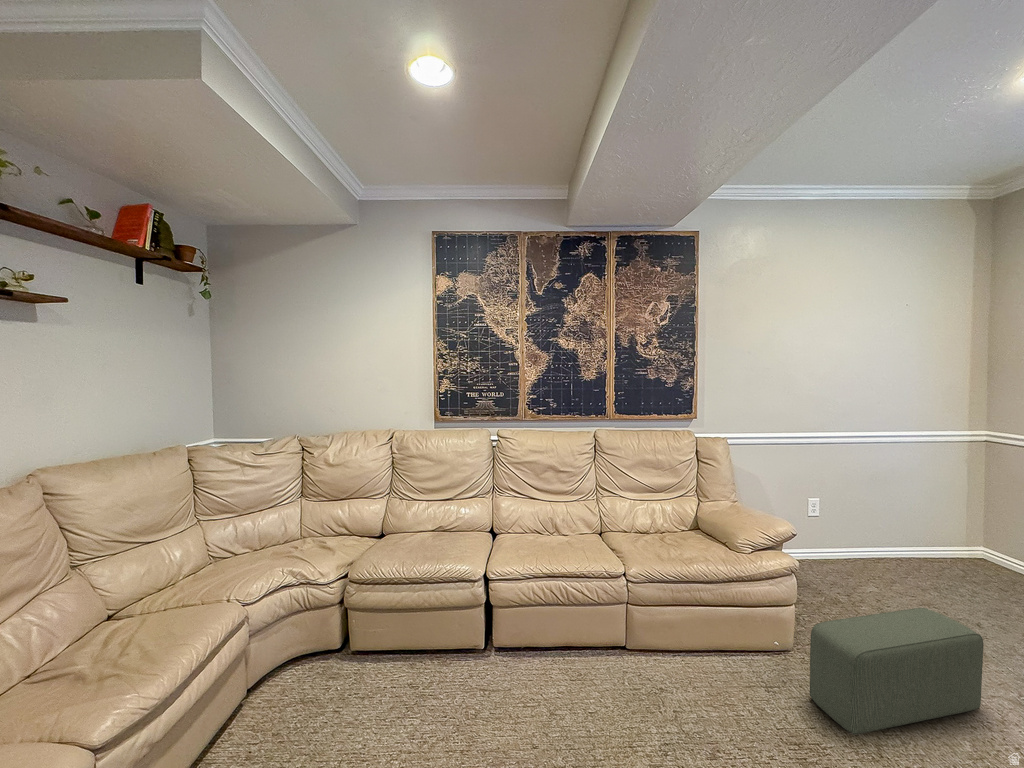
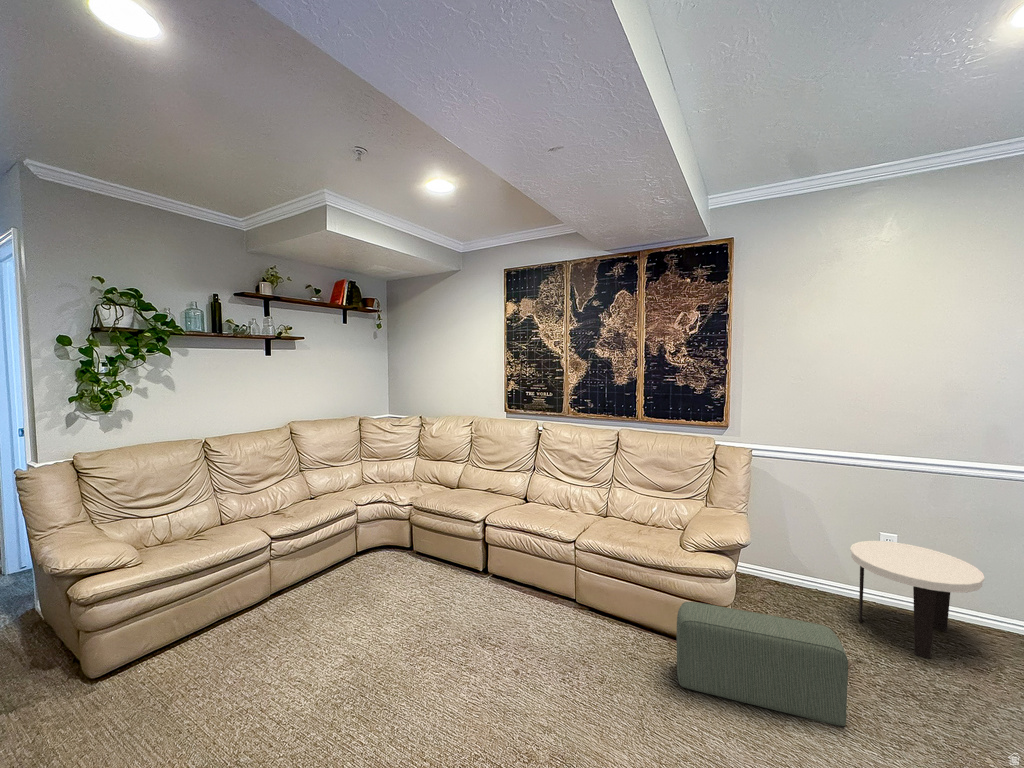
side table: none [813,504,925,600] -> present [850,541,985,658]

